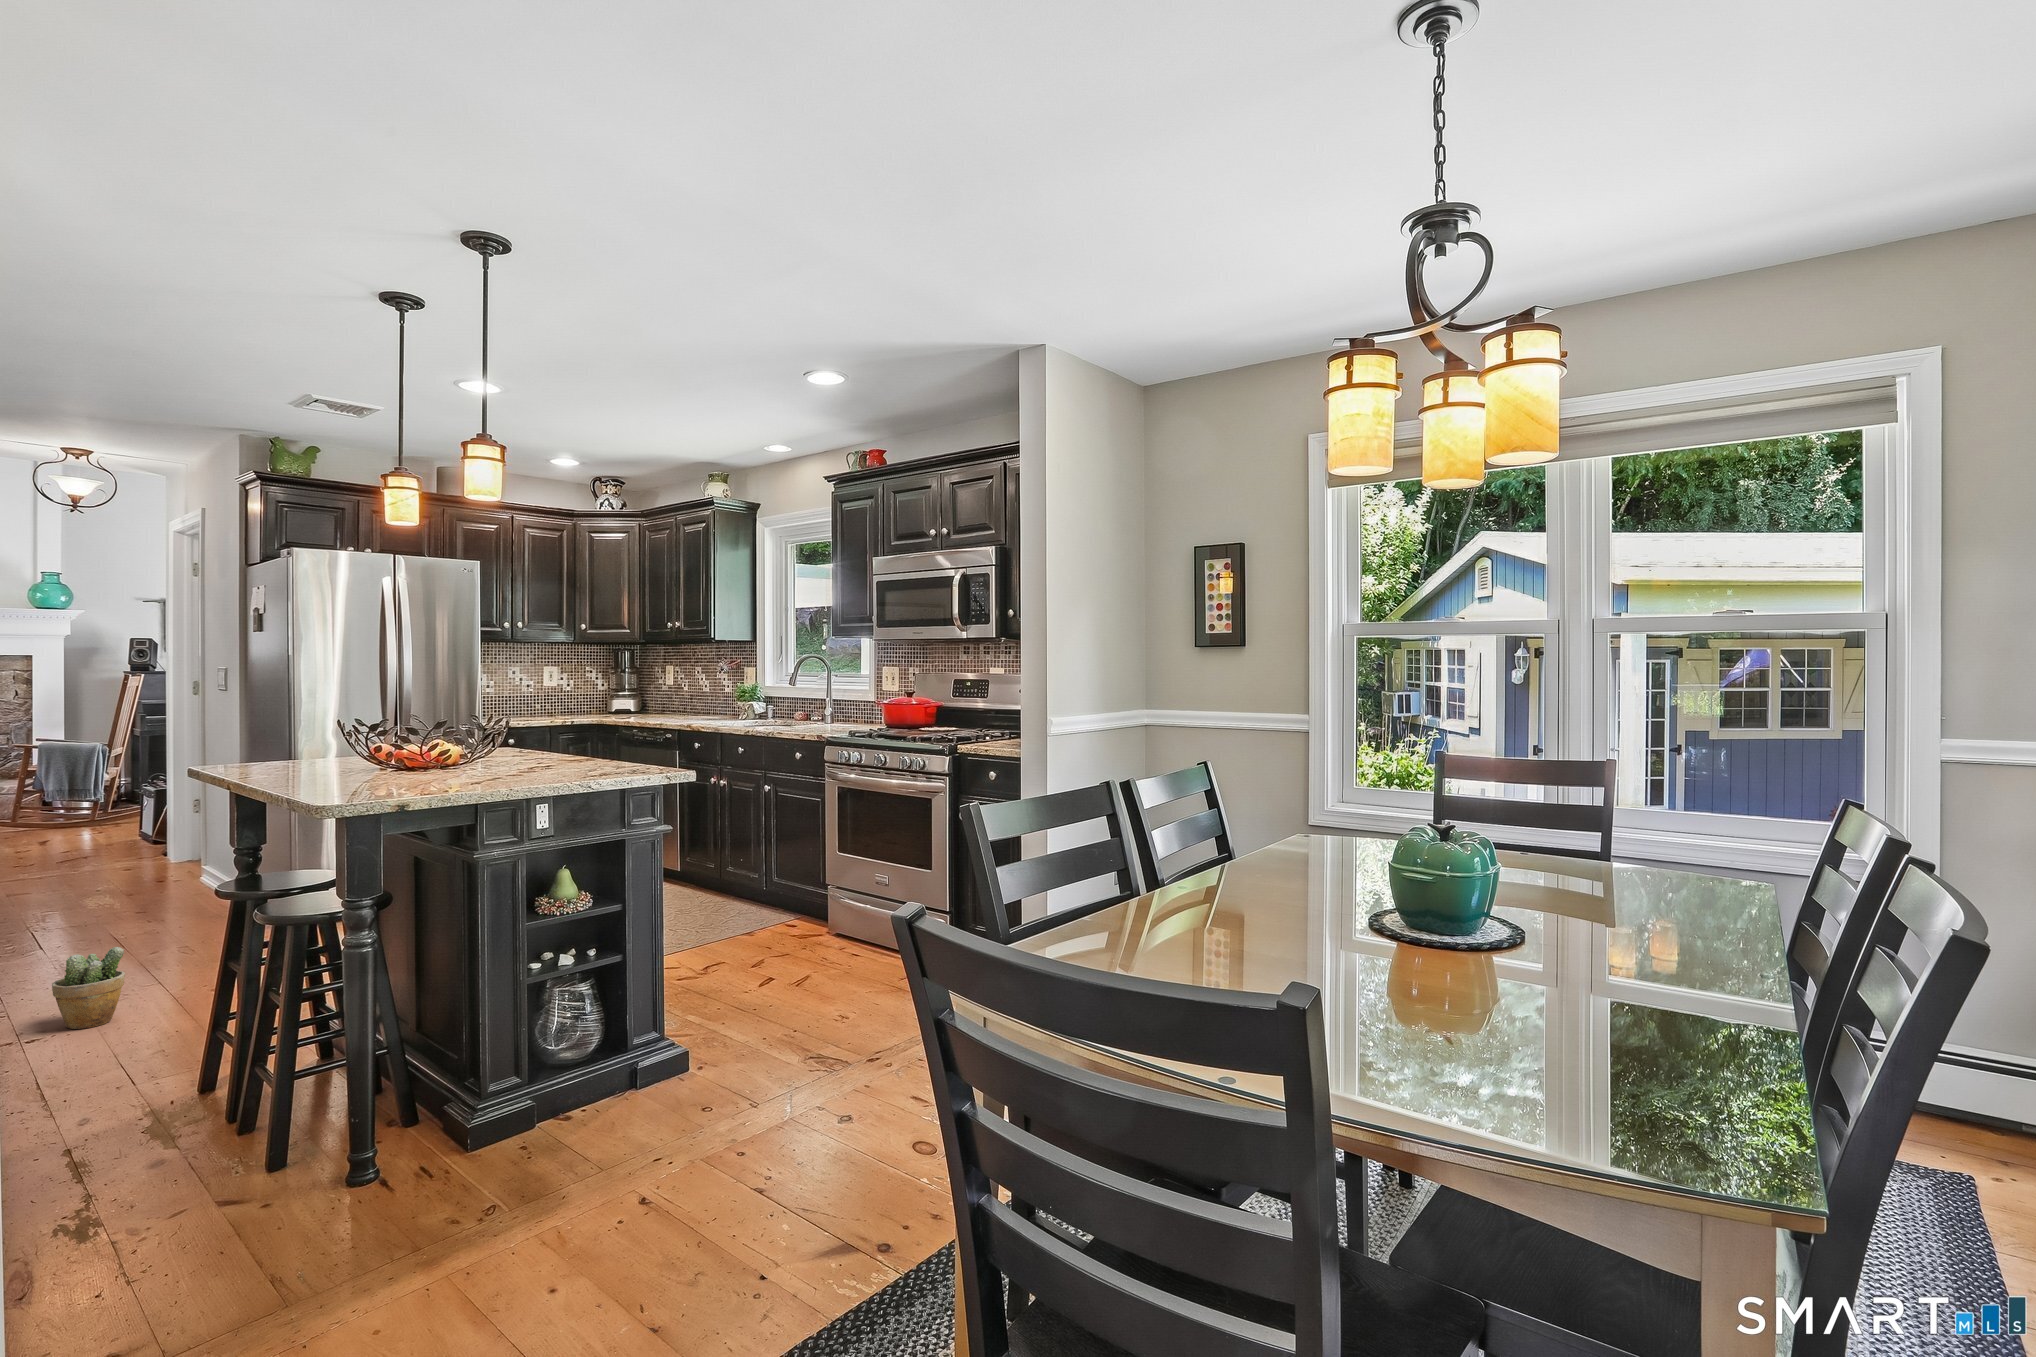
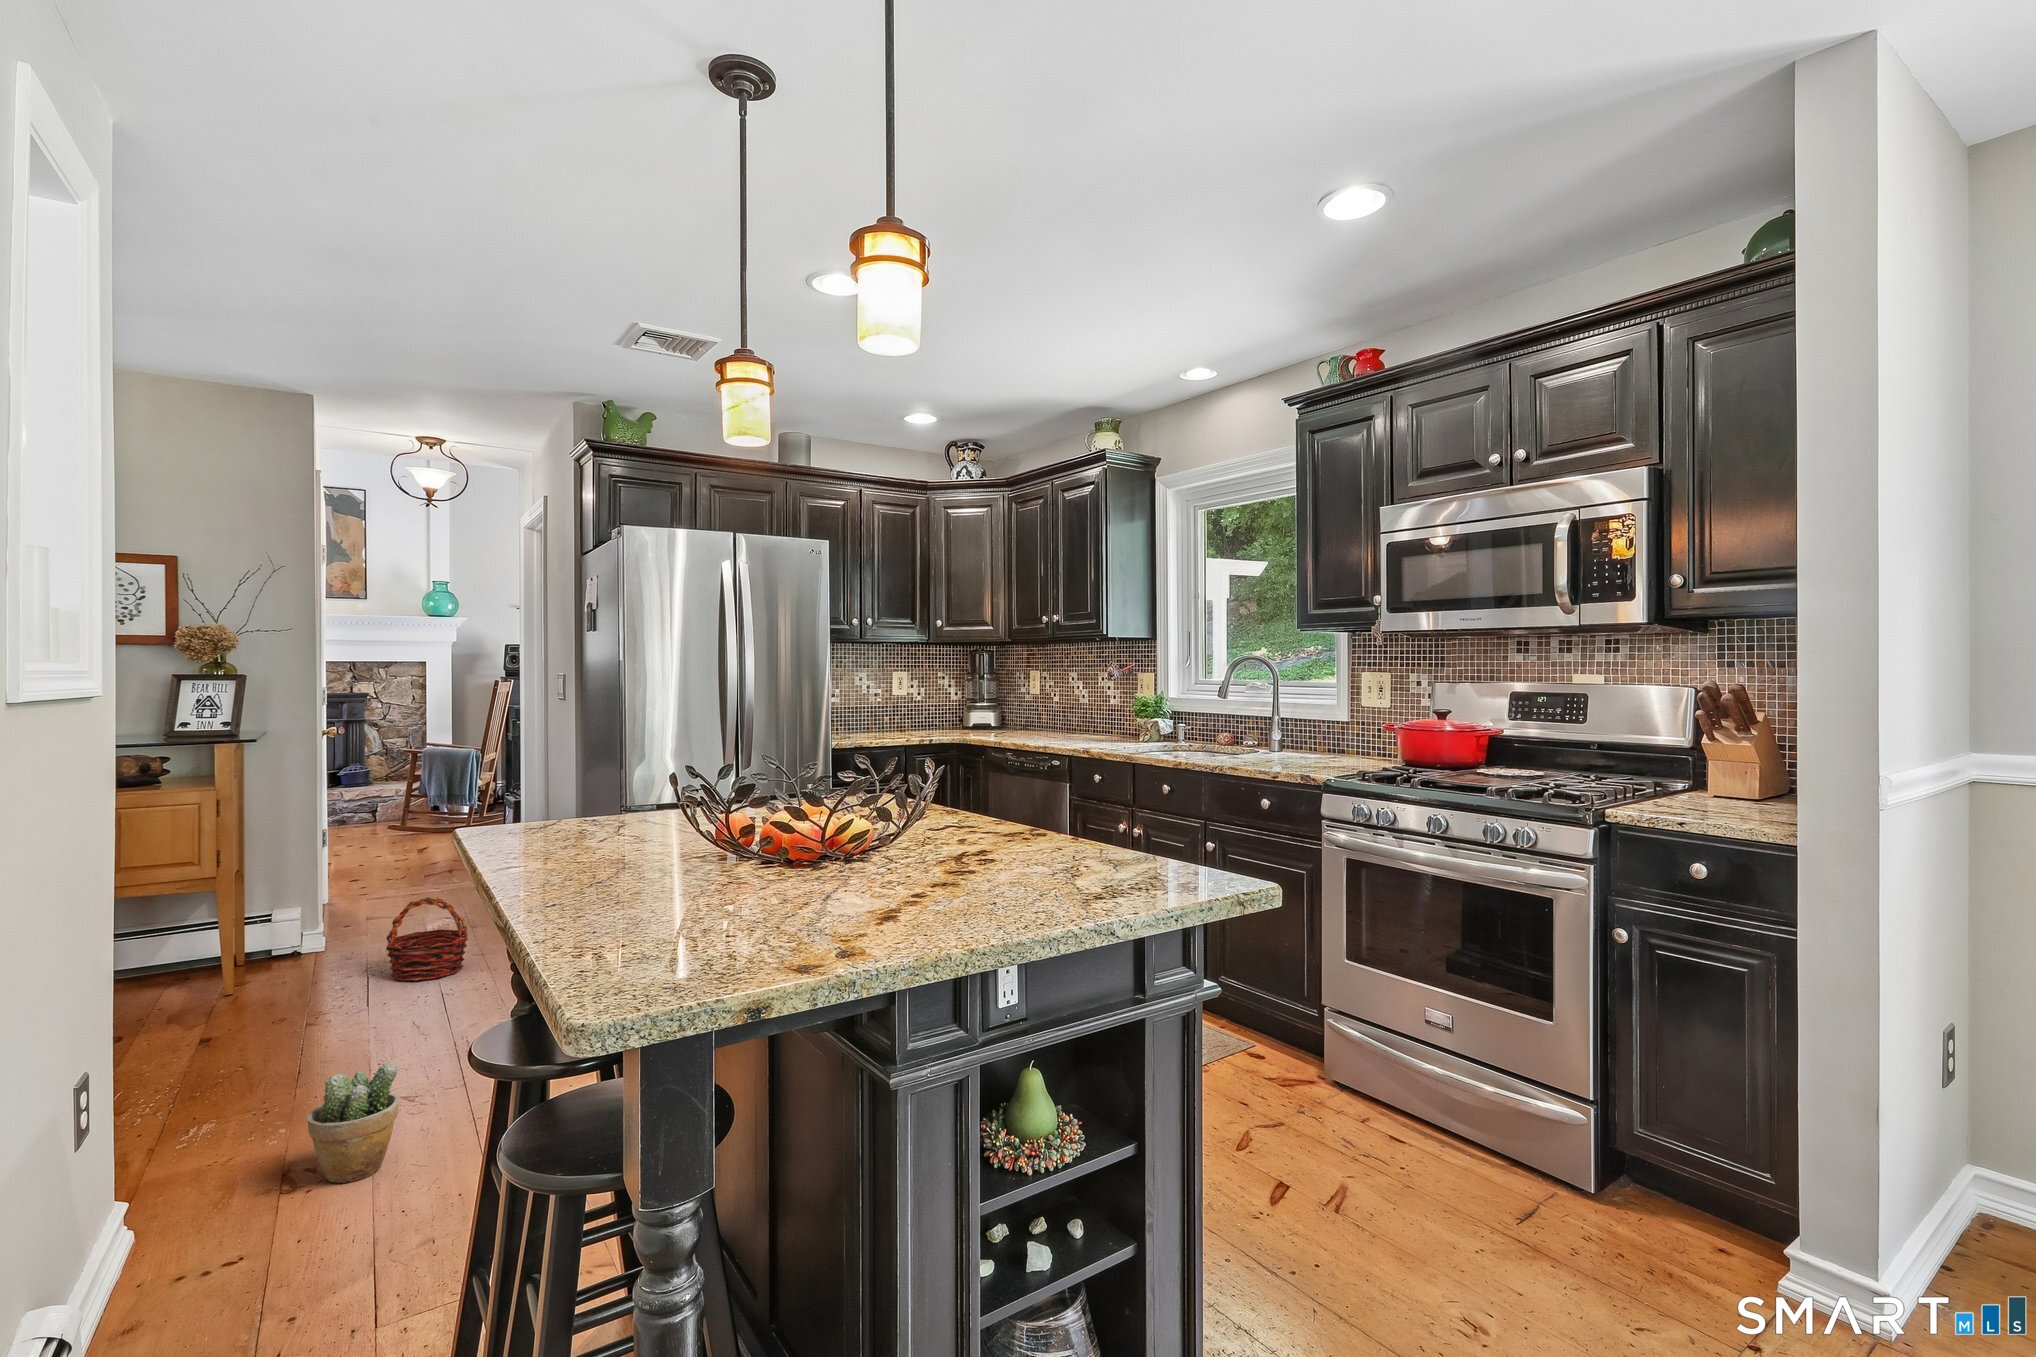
basket: none [57,859,140,929] -> present [386,897,468,981]

